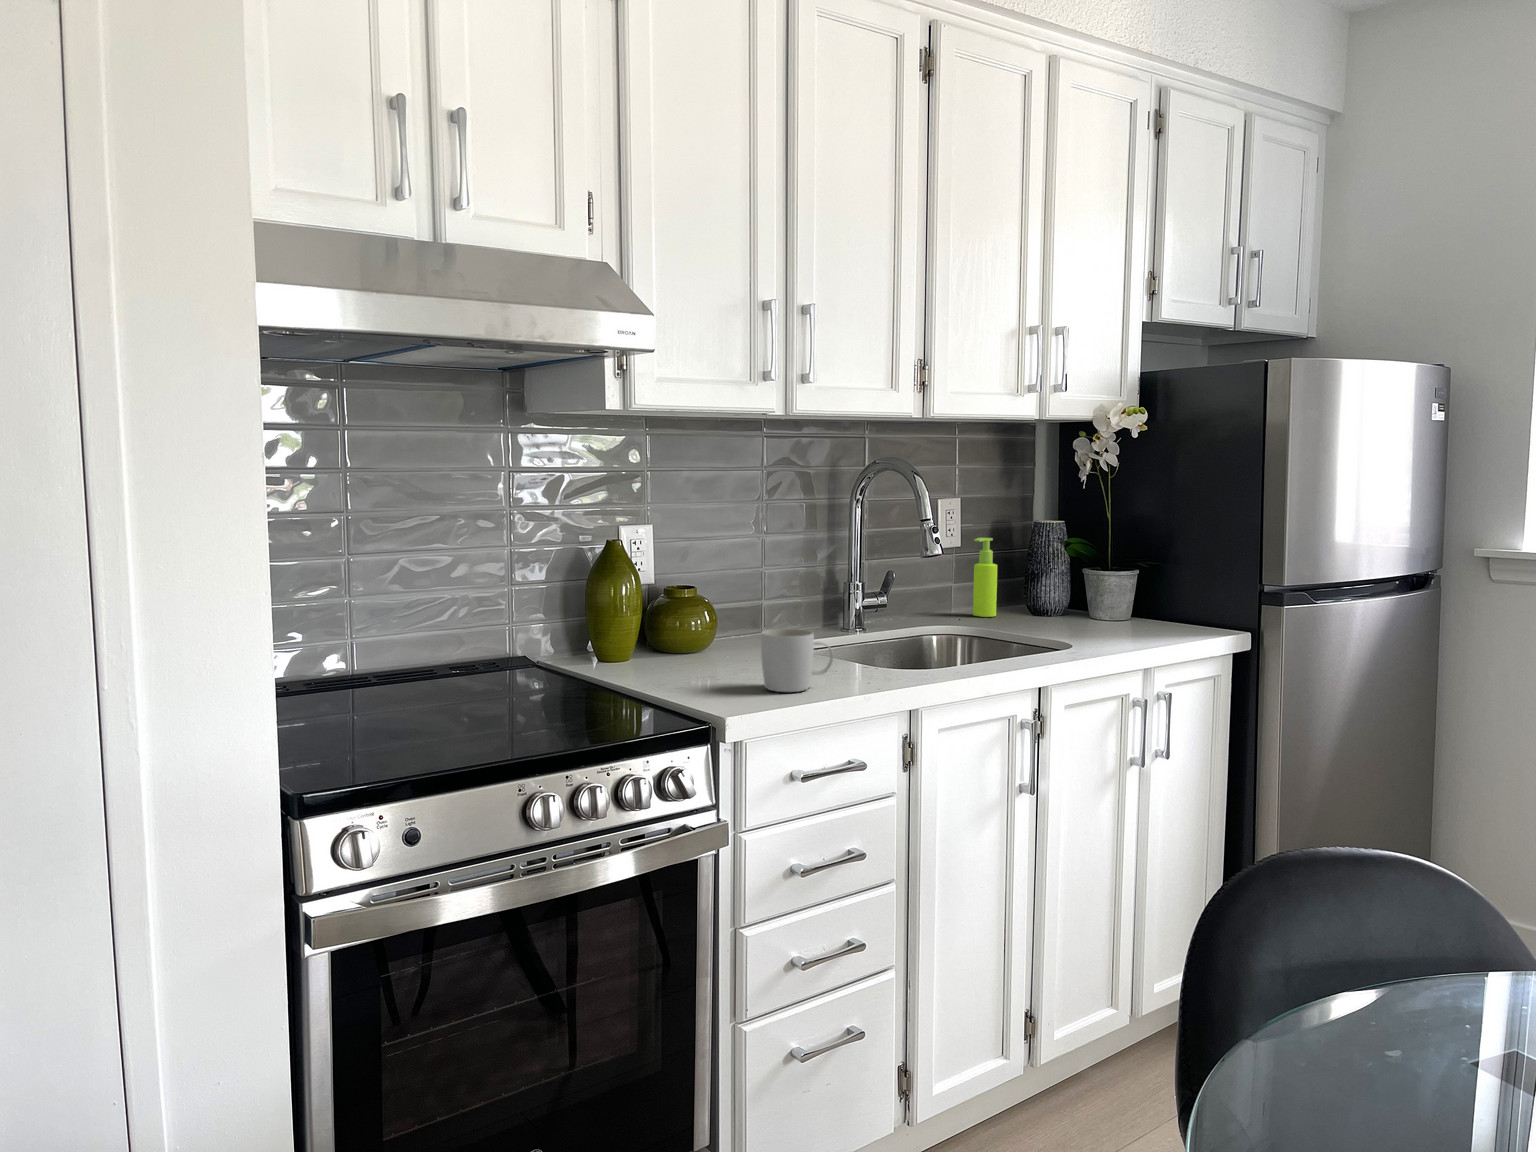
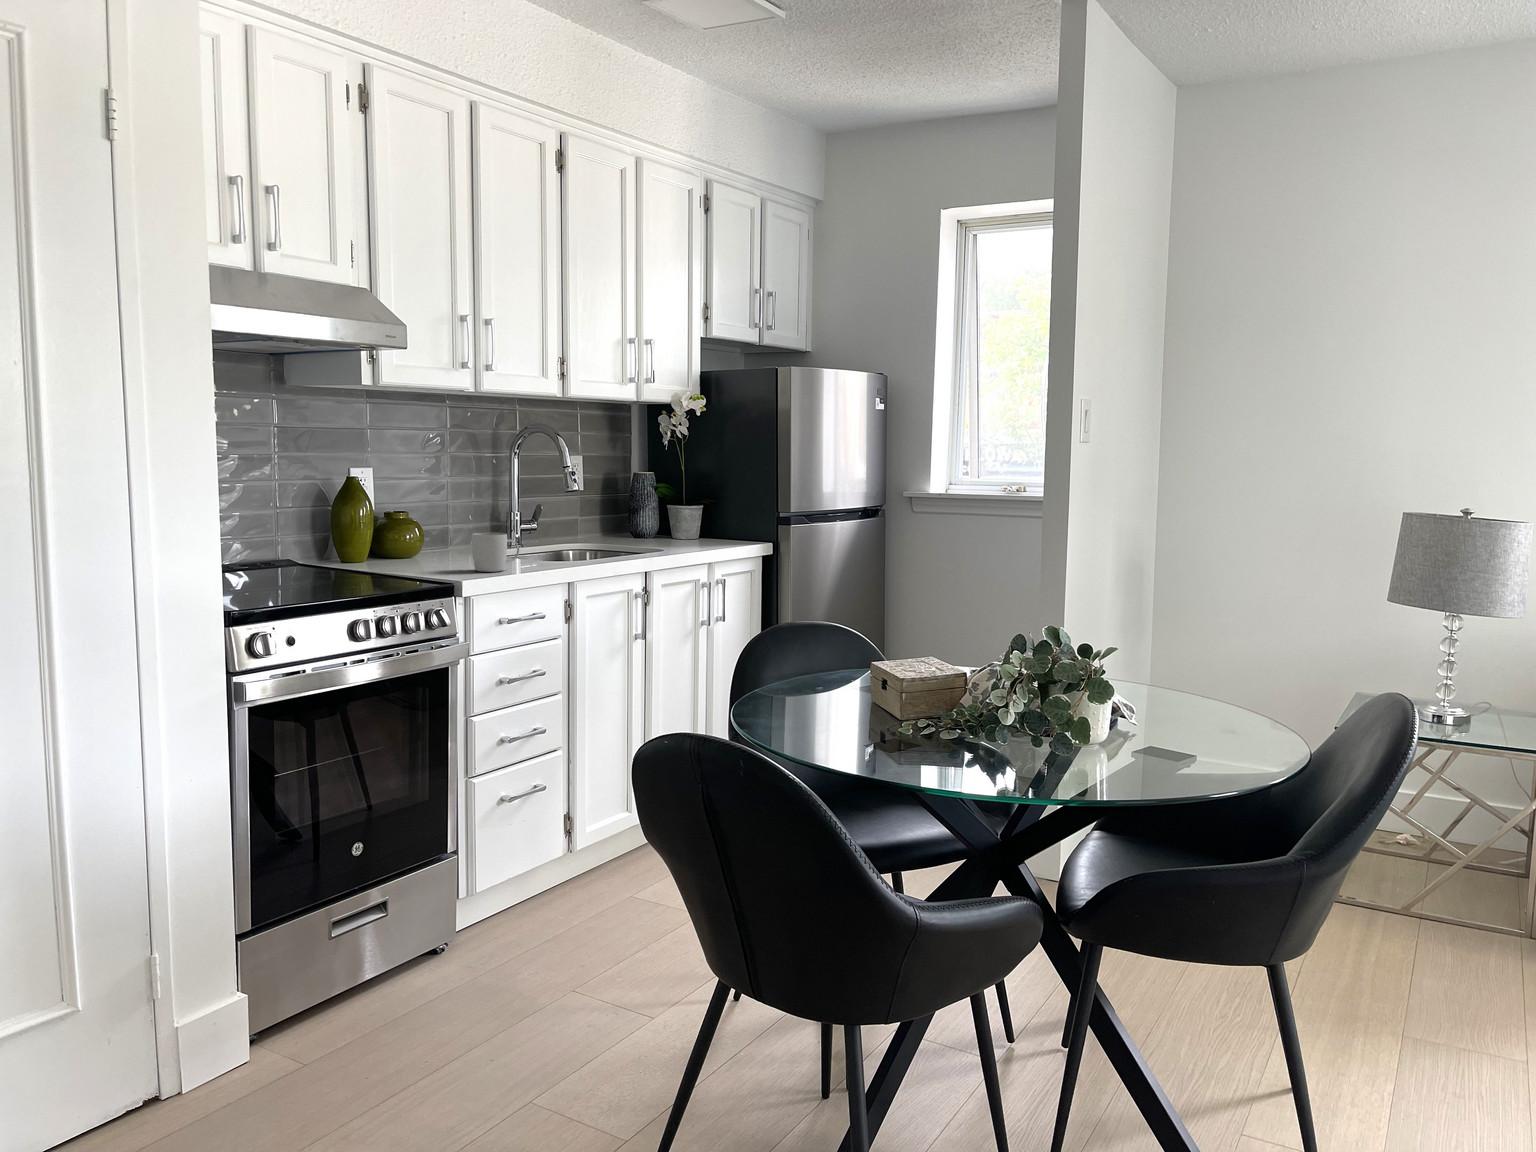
soap dispenser: present [973,538,997,617] -> none [592,484,609,539]

